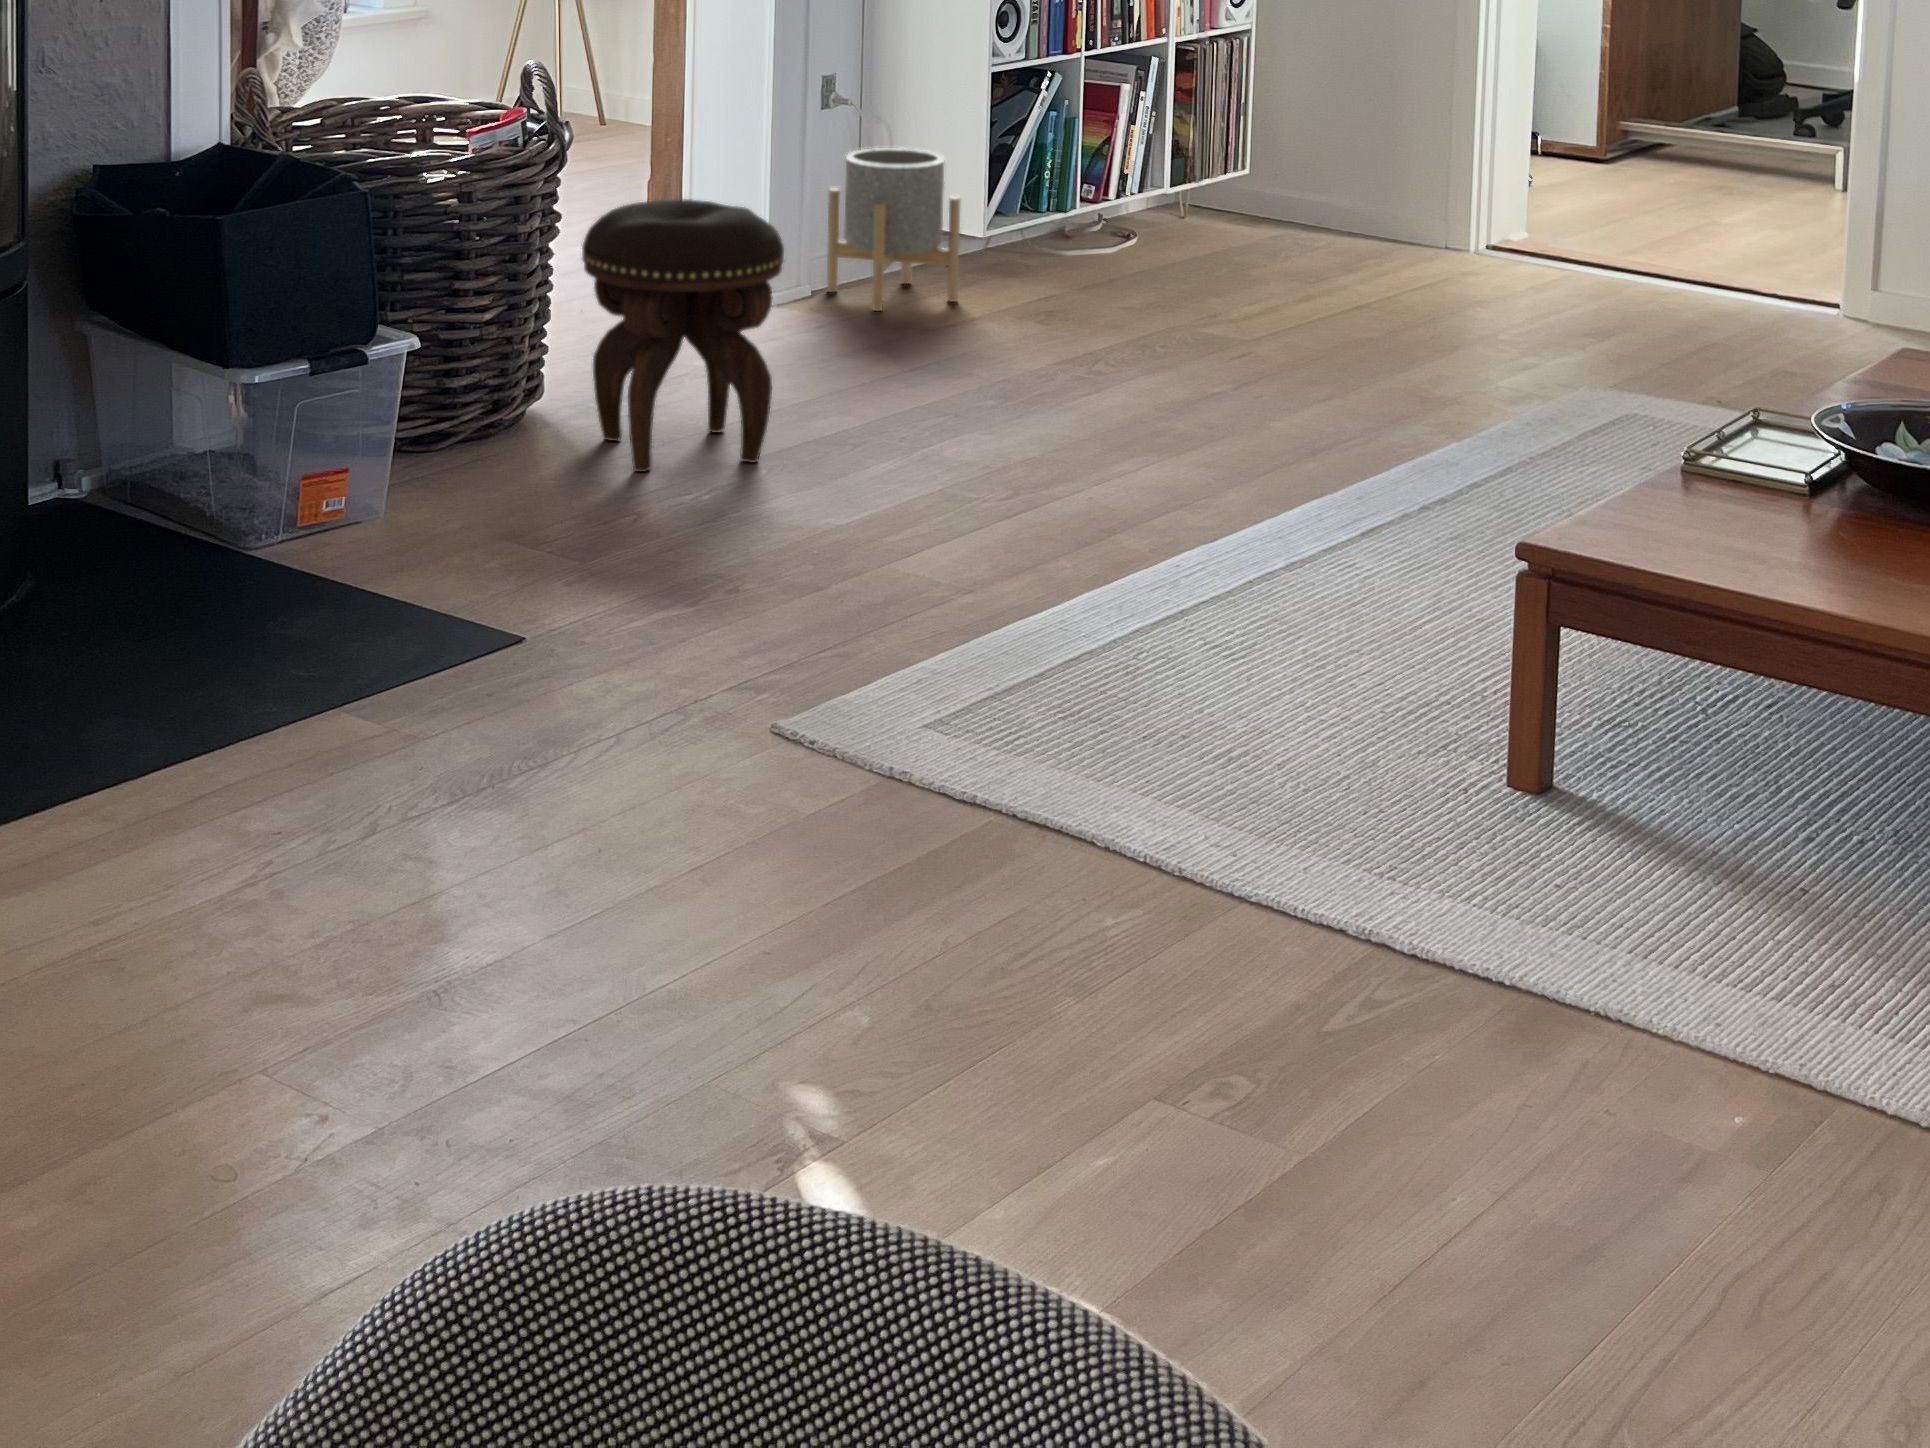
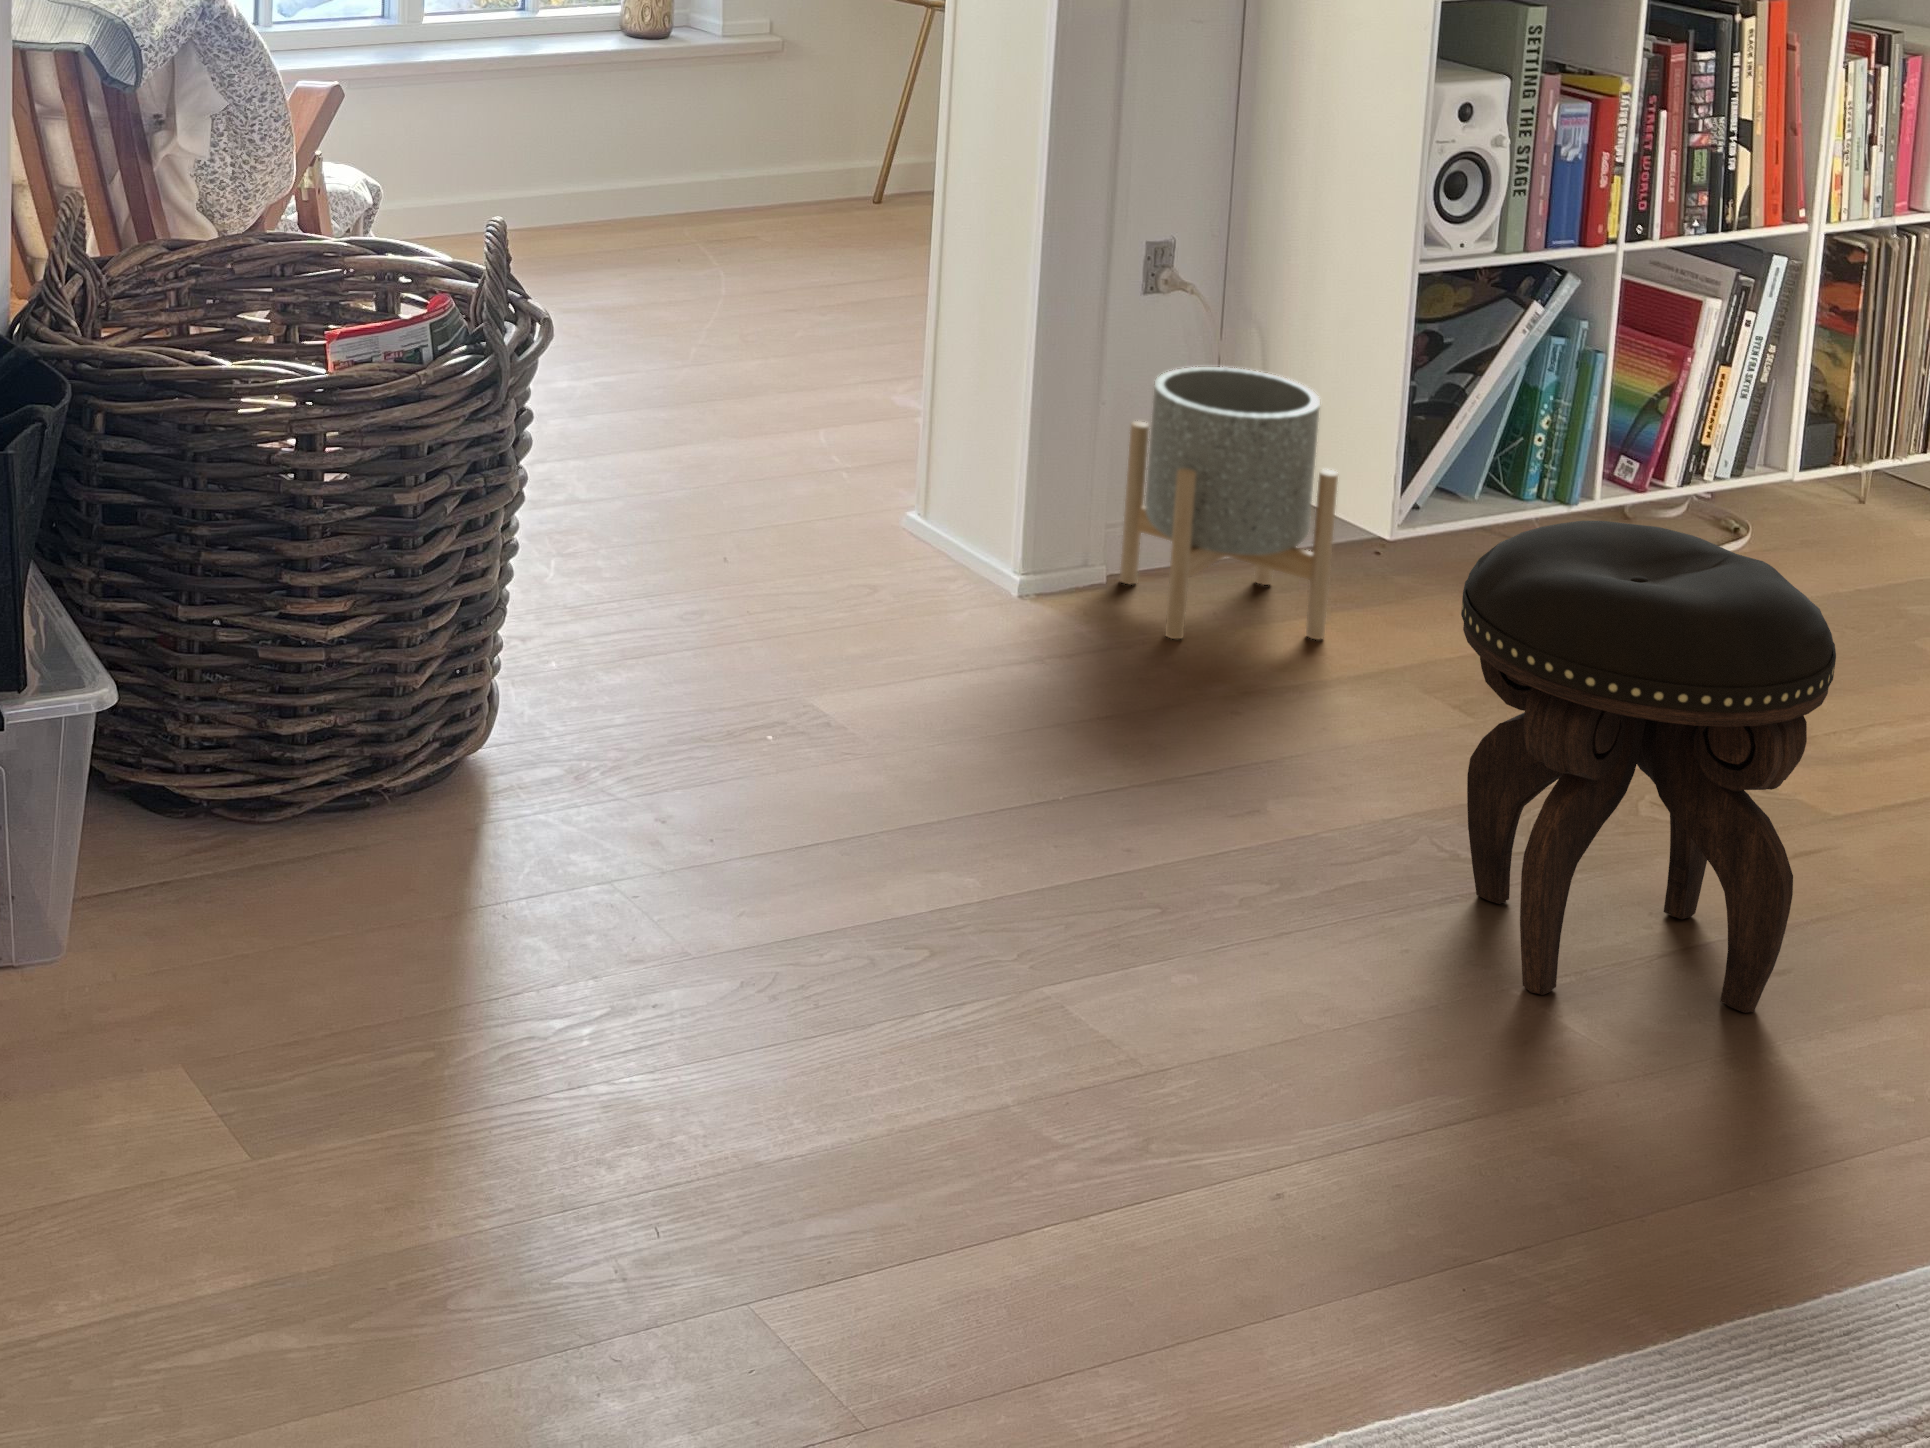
footstool: present [582,199,784,472] -> present [1461,521,1836,1013]

